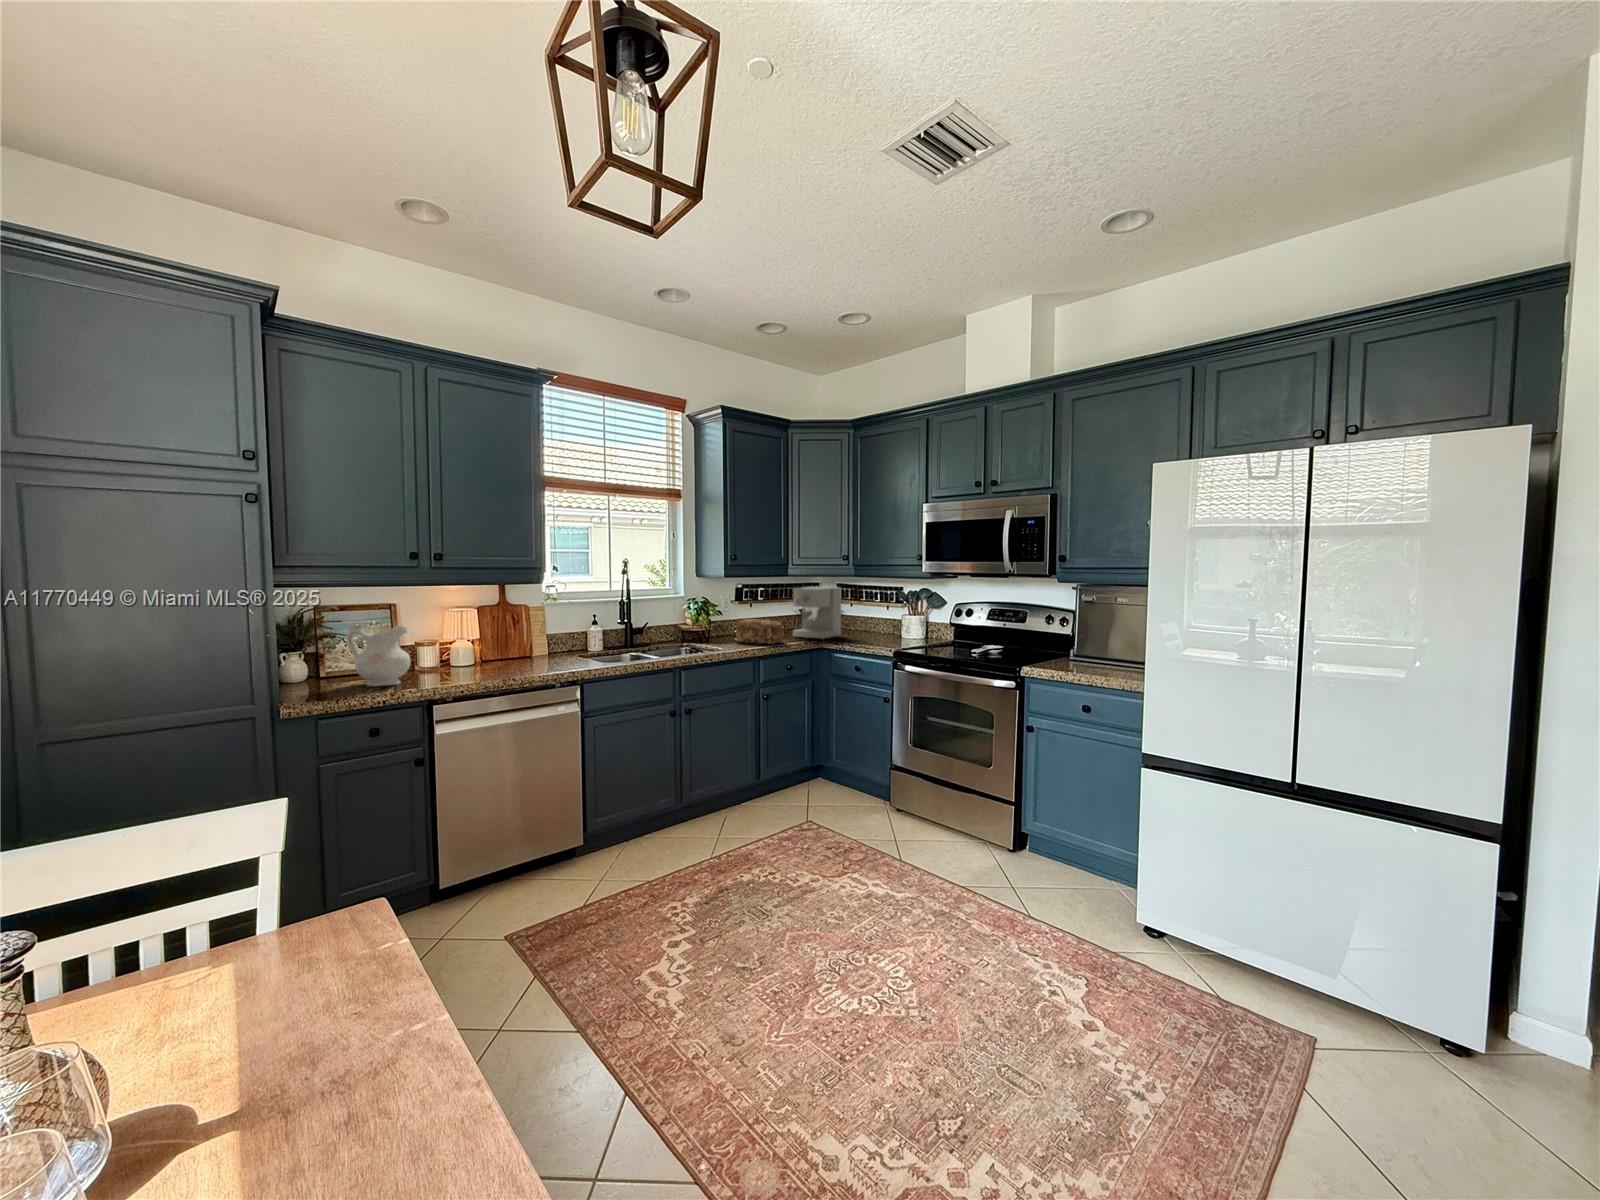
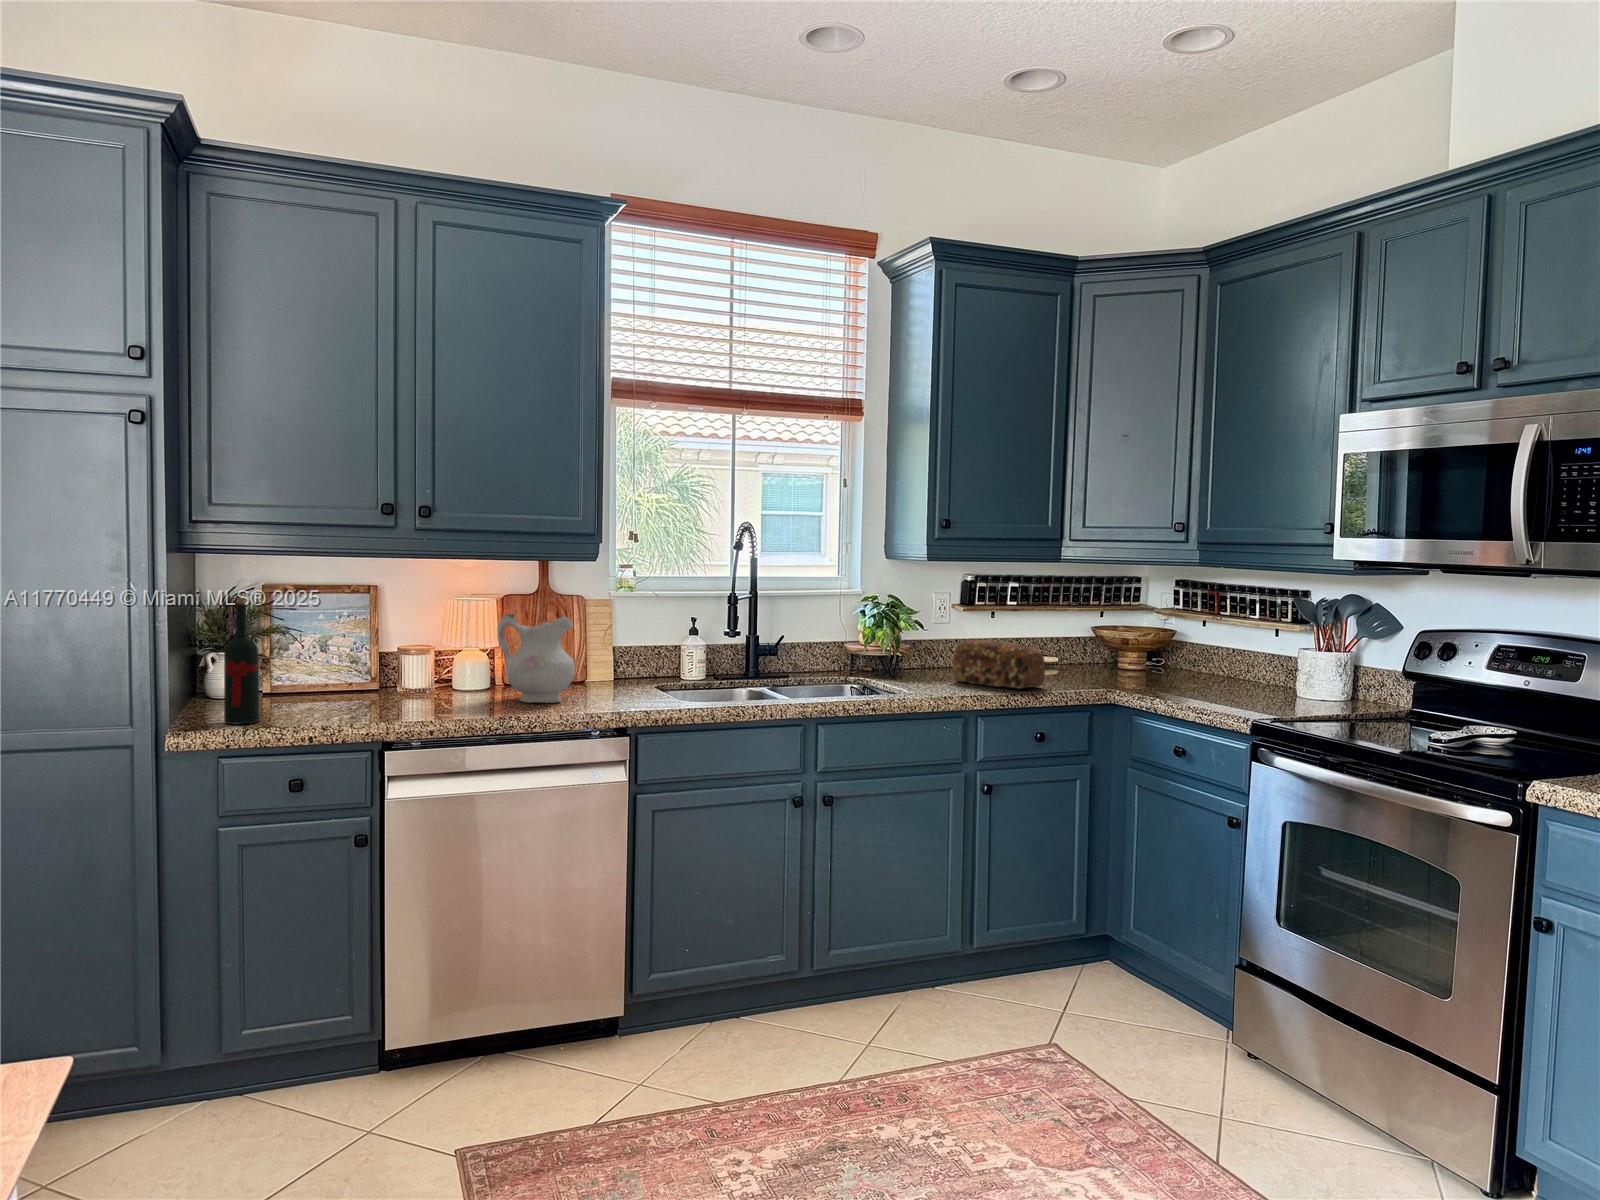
coffee maker: present [793,587,841,639] -> none [1072,583,1176,687]
wine bottle: none [311,616,339,698] -> present [224,599,260,724]
ceramic pitcher: present [346,625,410,686] -> present [497,613,575,703]

